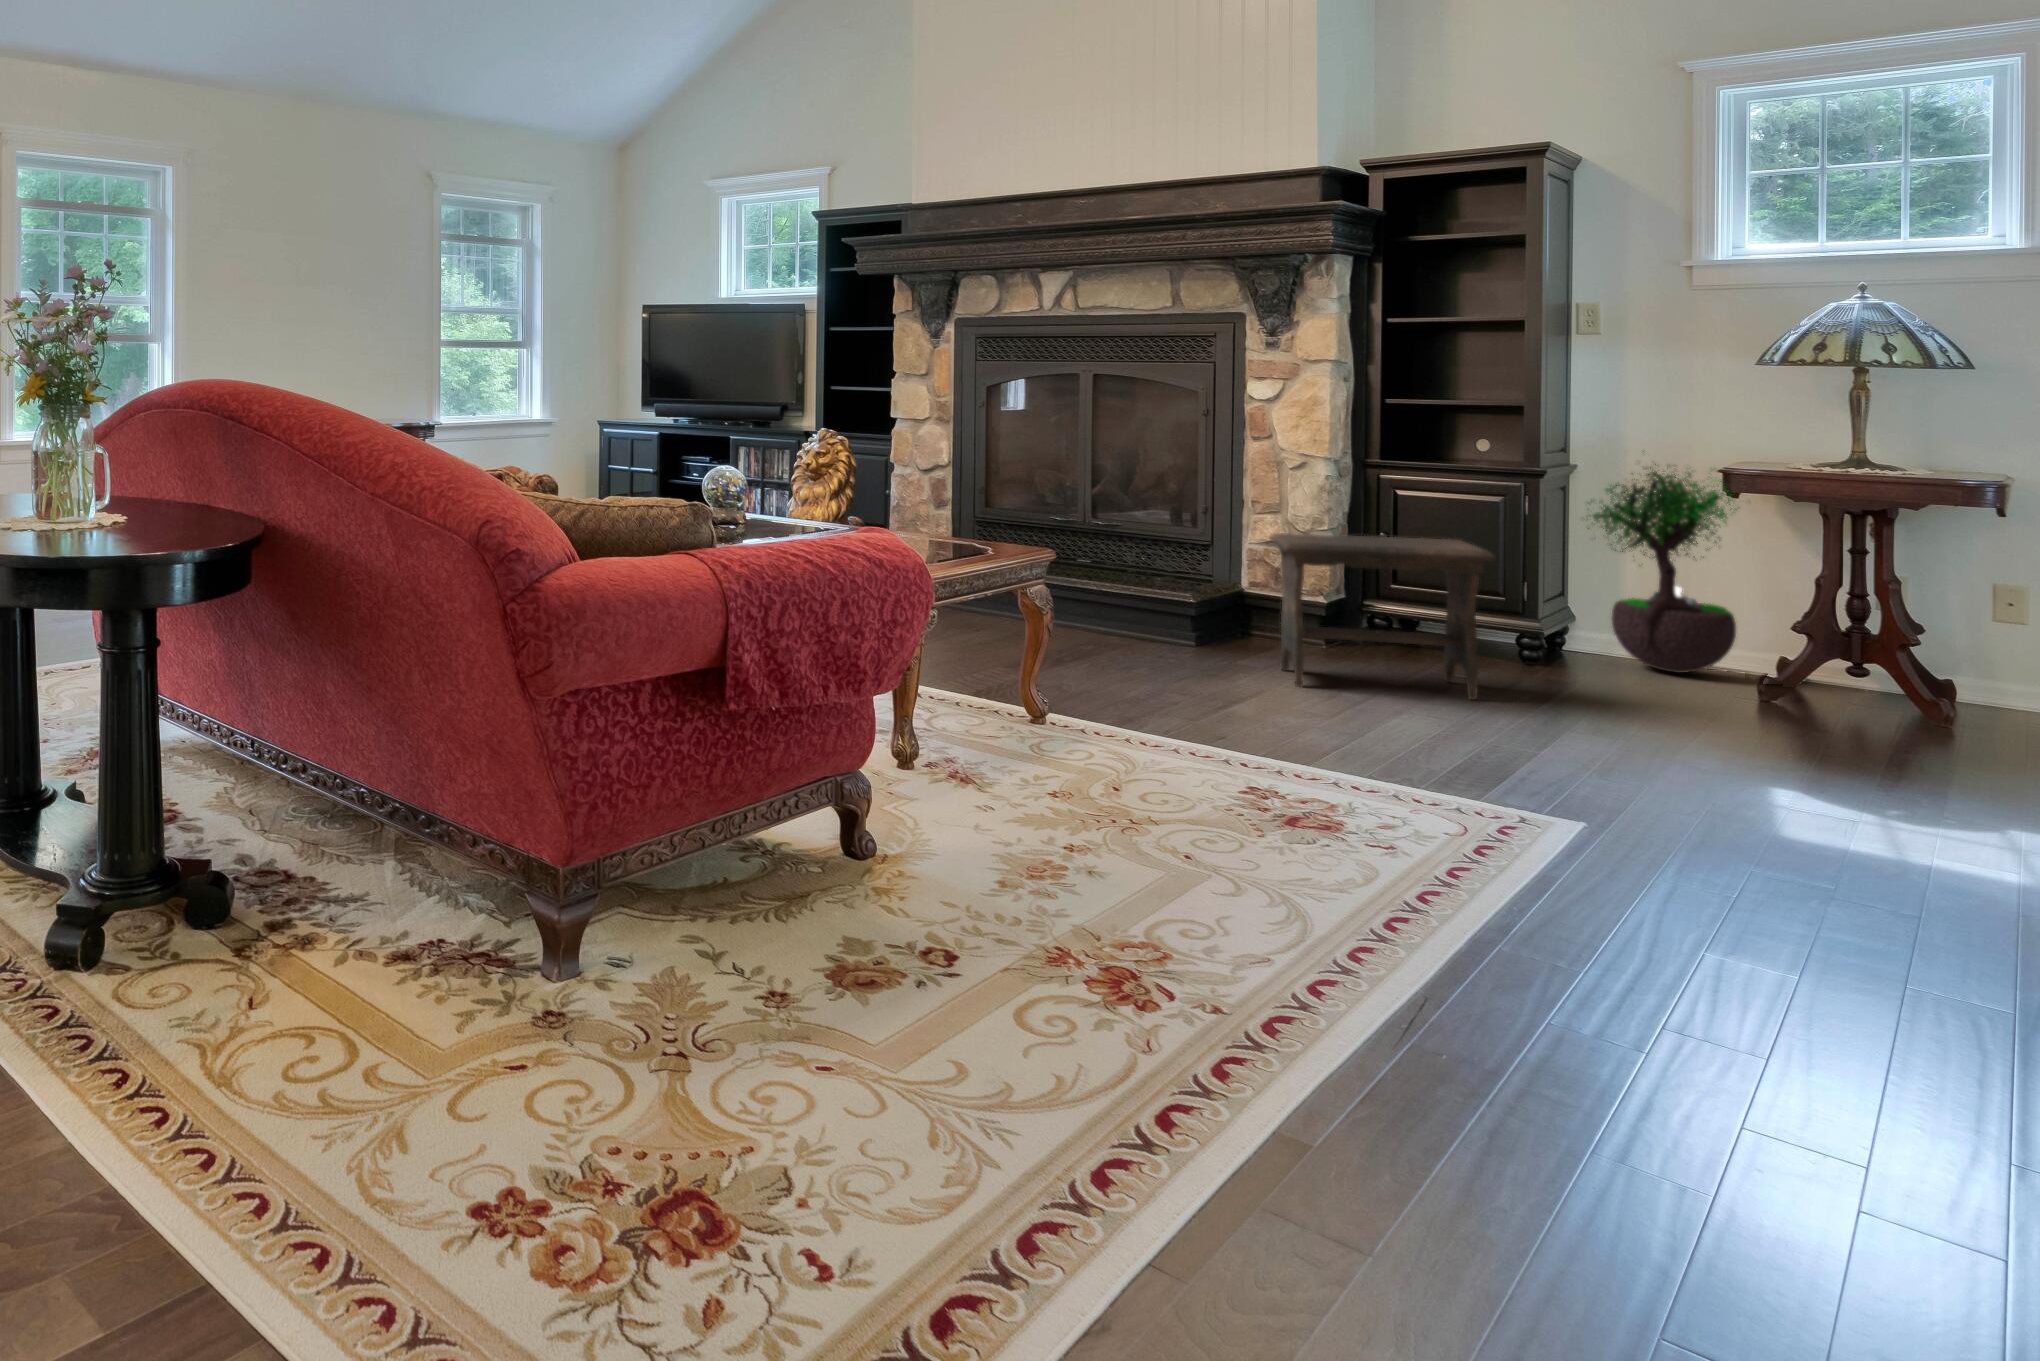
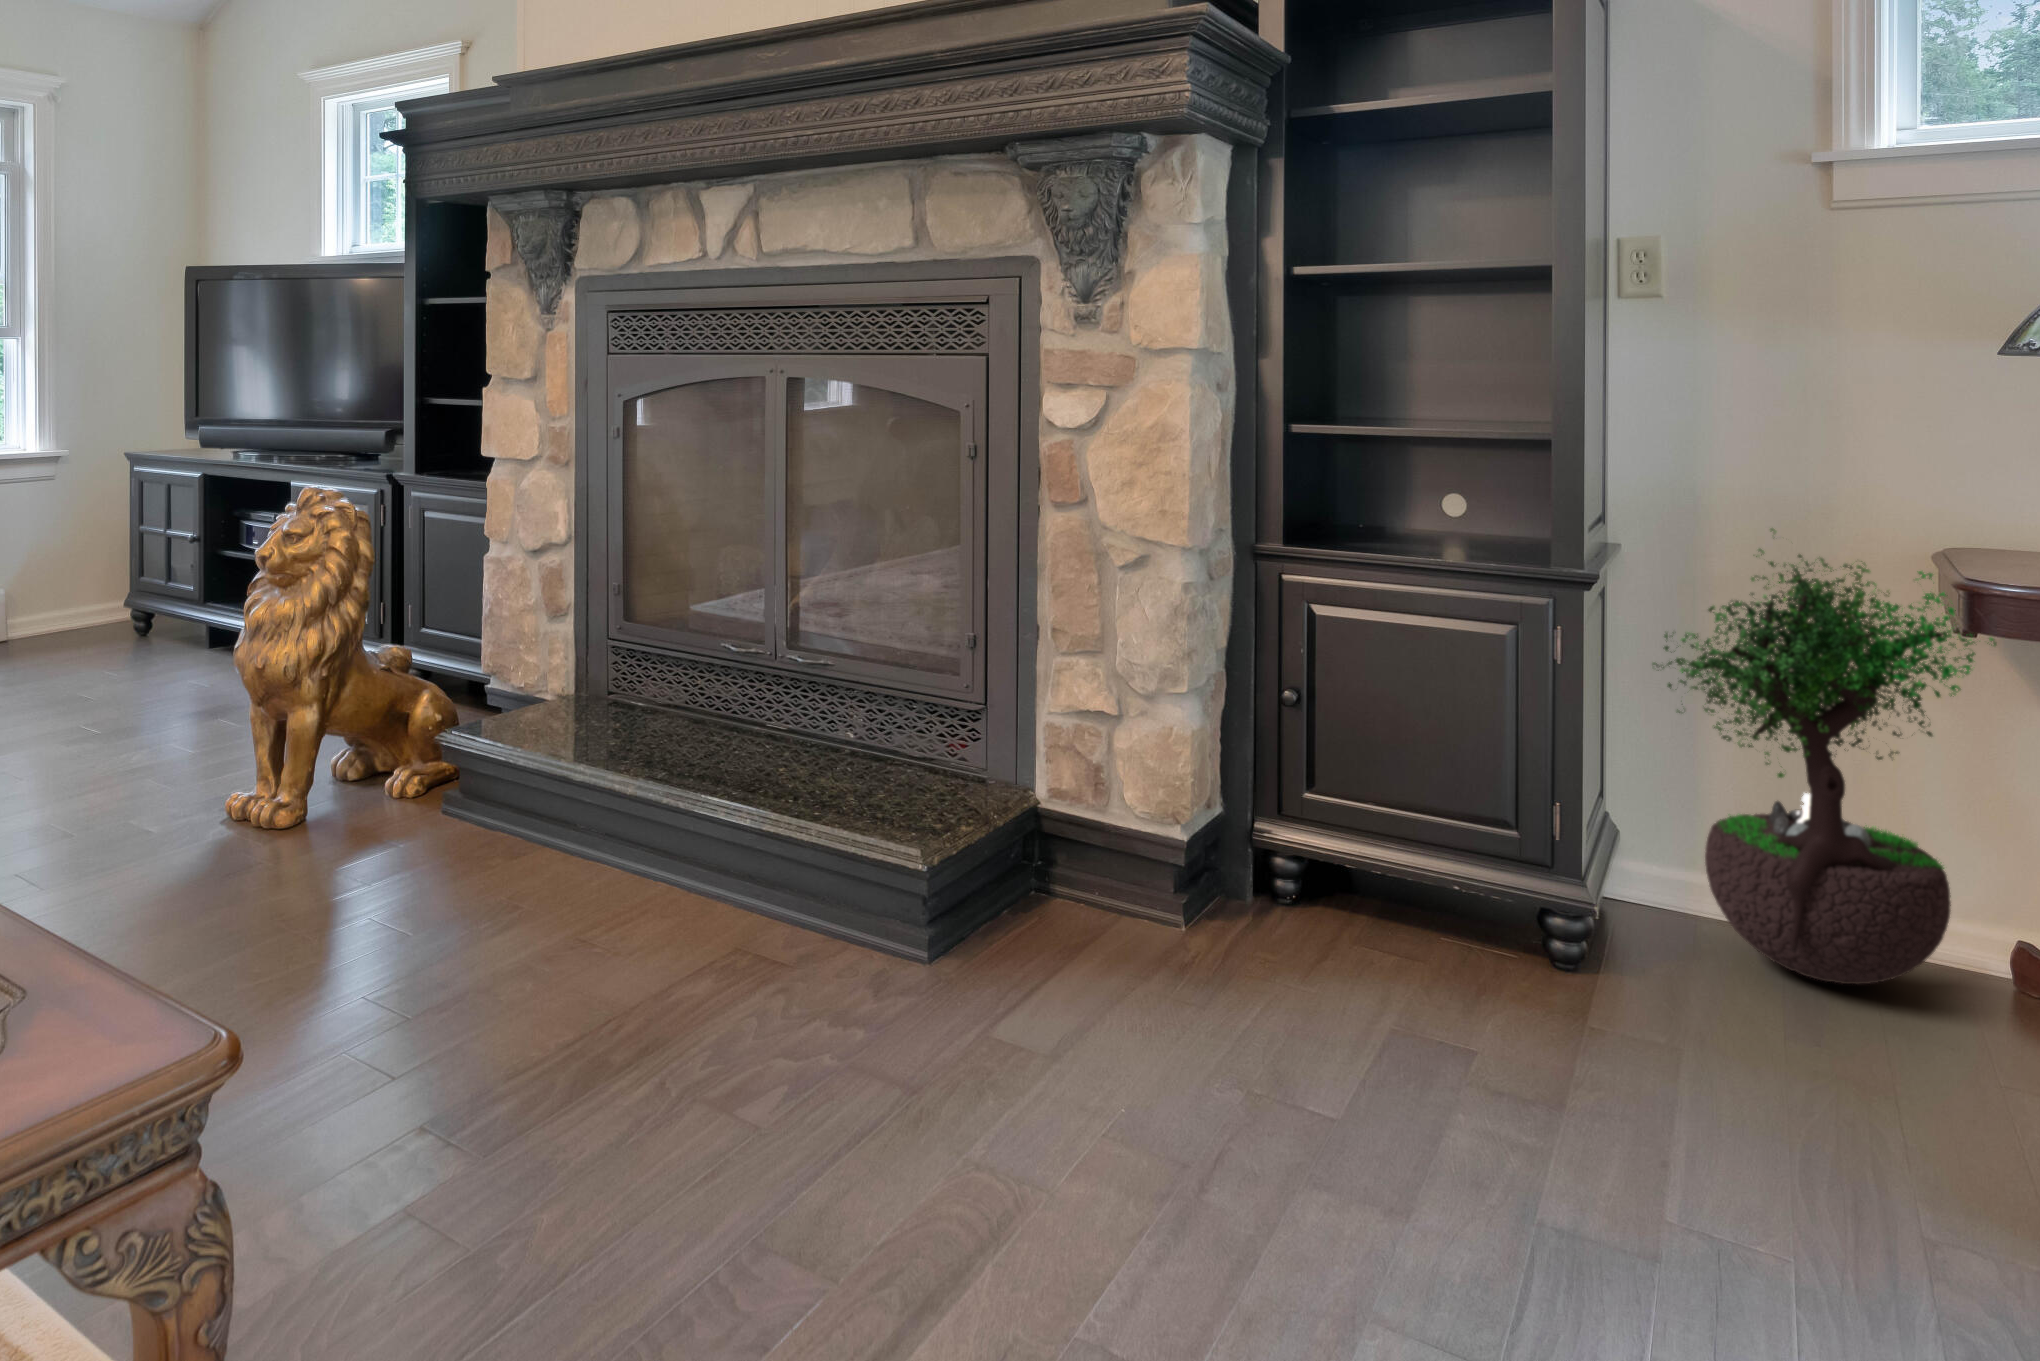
footstool: present [1269,533,1495,699] -> none [1062,747,1565,1198]

